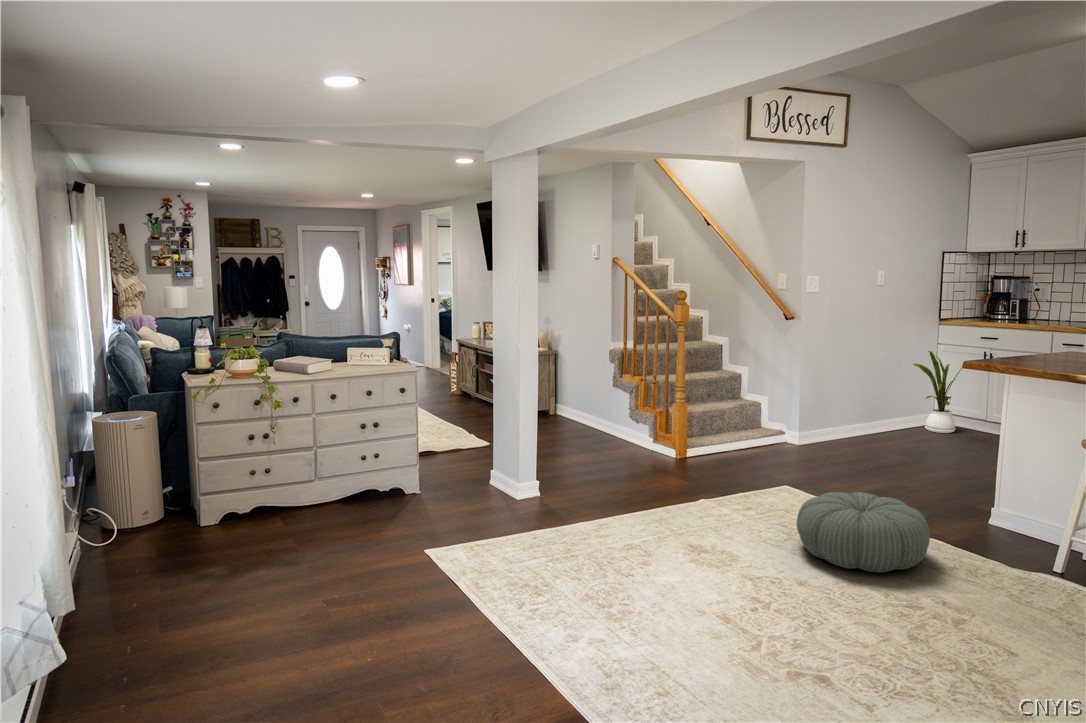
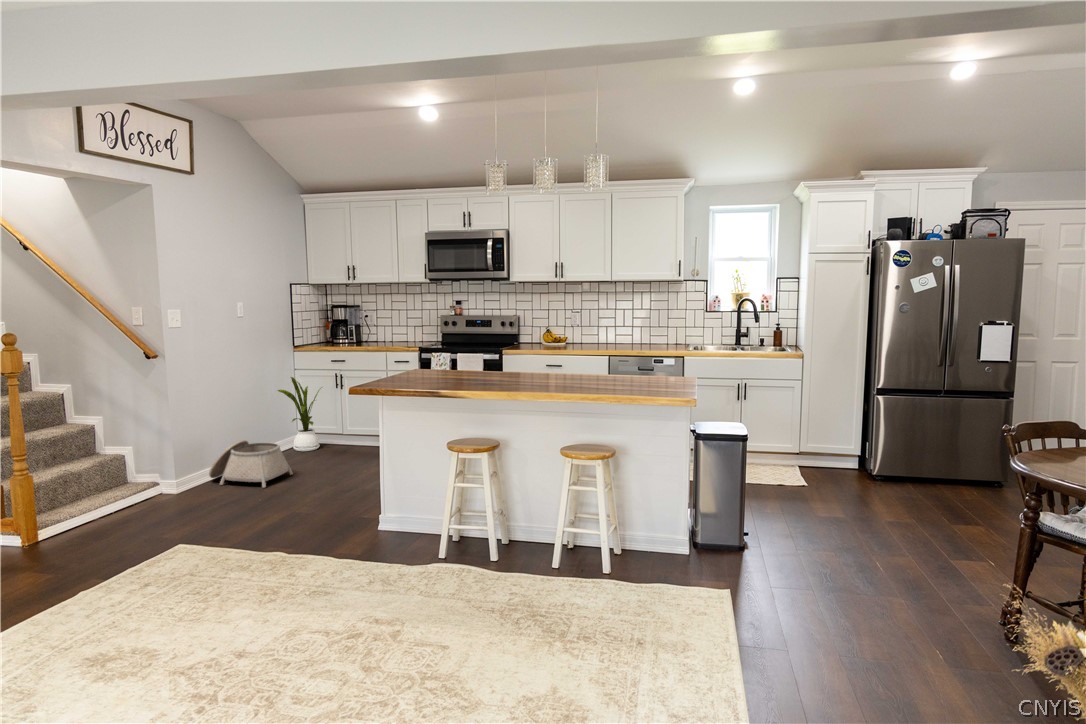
basket: none [830,408,914,457] -> present [209,440,293,488]
pouf: present [797,492,930,572] -> none [215,531,350,619]

